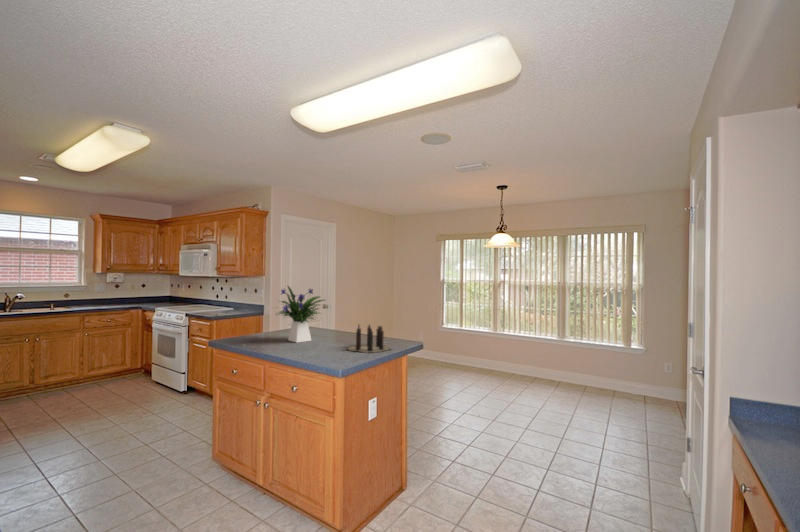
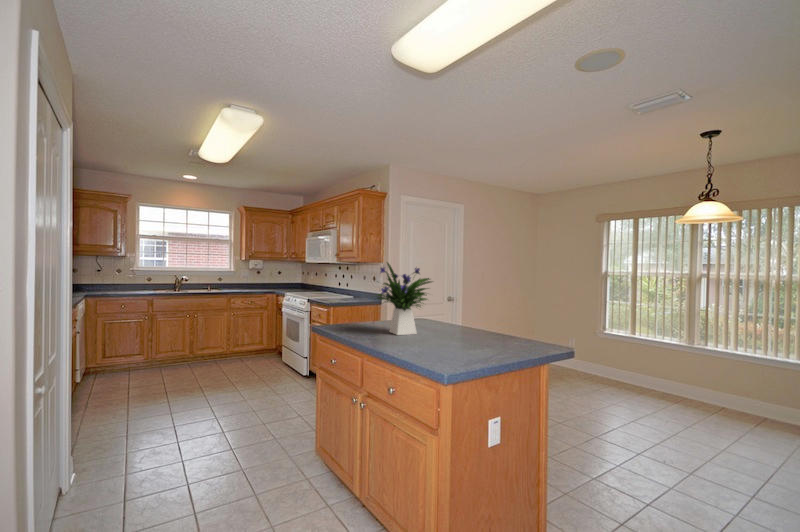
candle: present [348,325,390,353] -> none [457,315,535,357]

